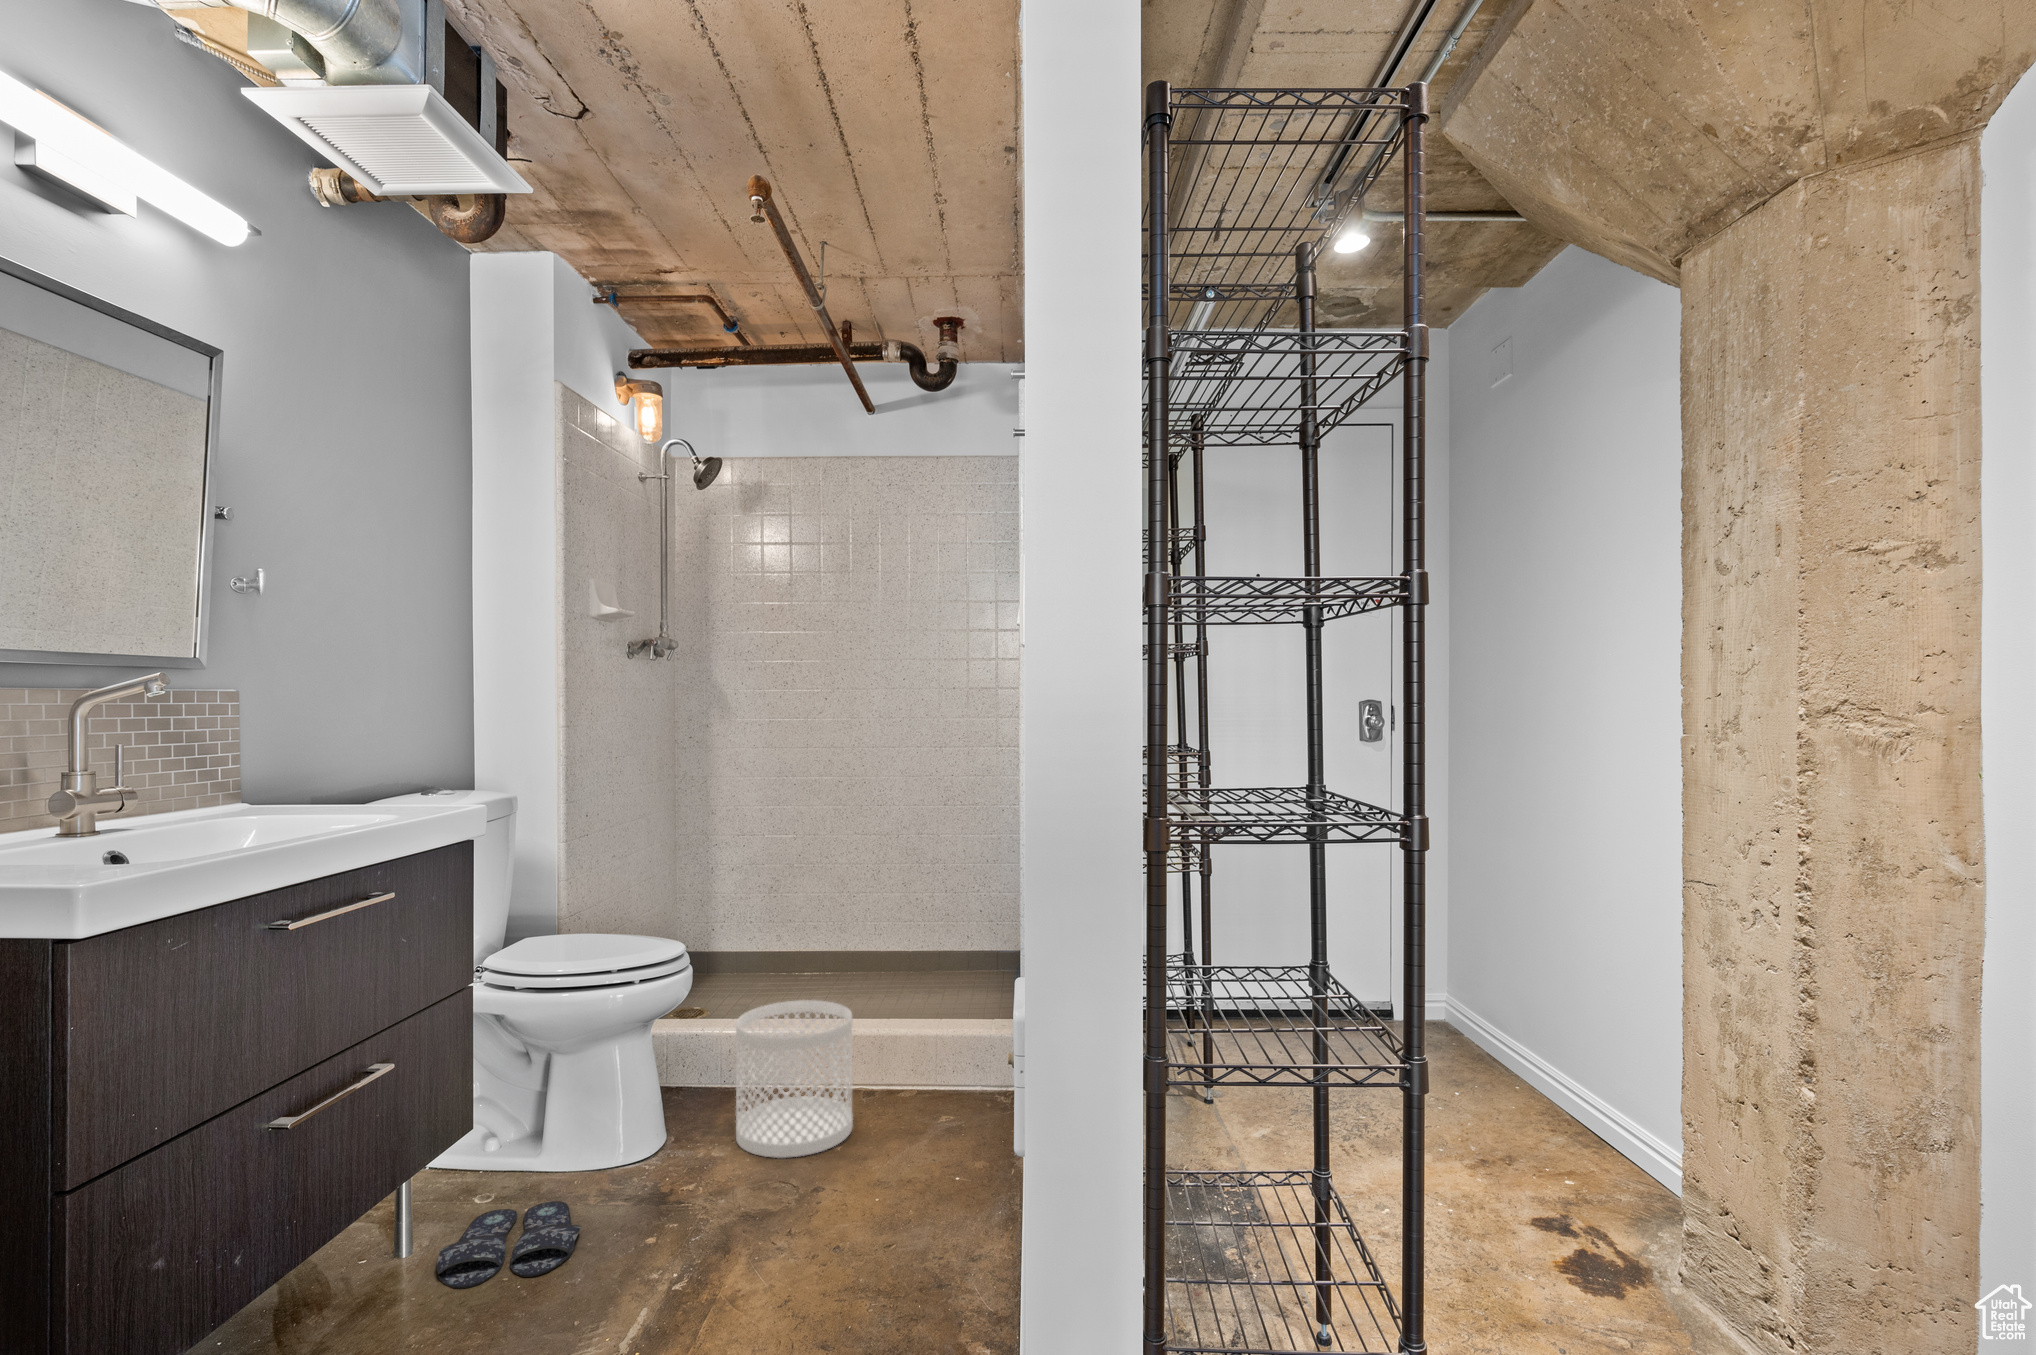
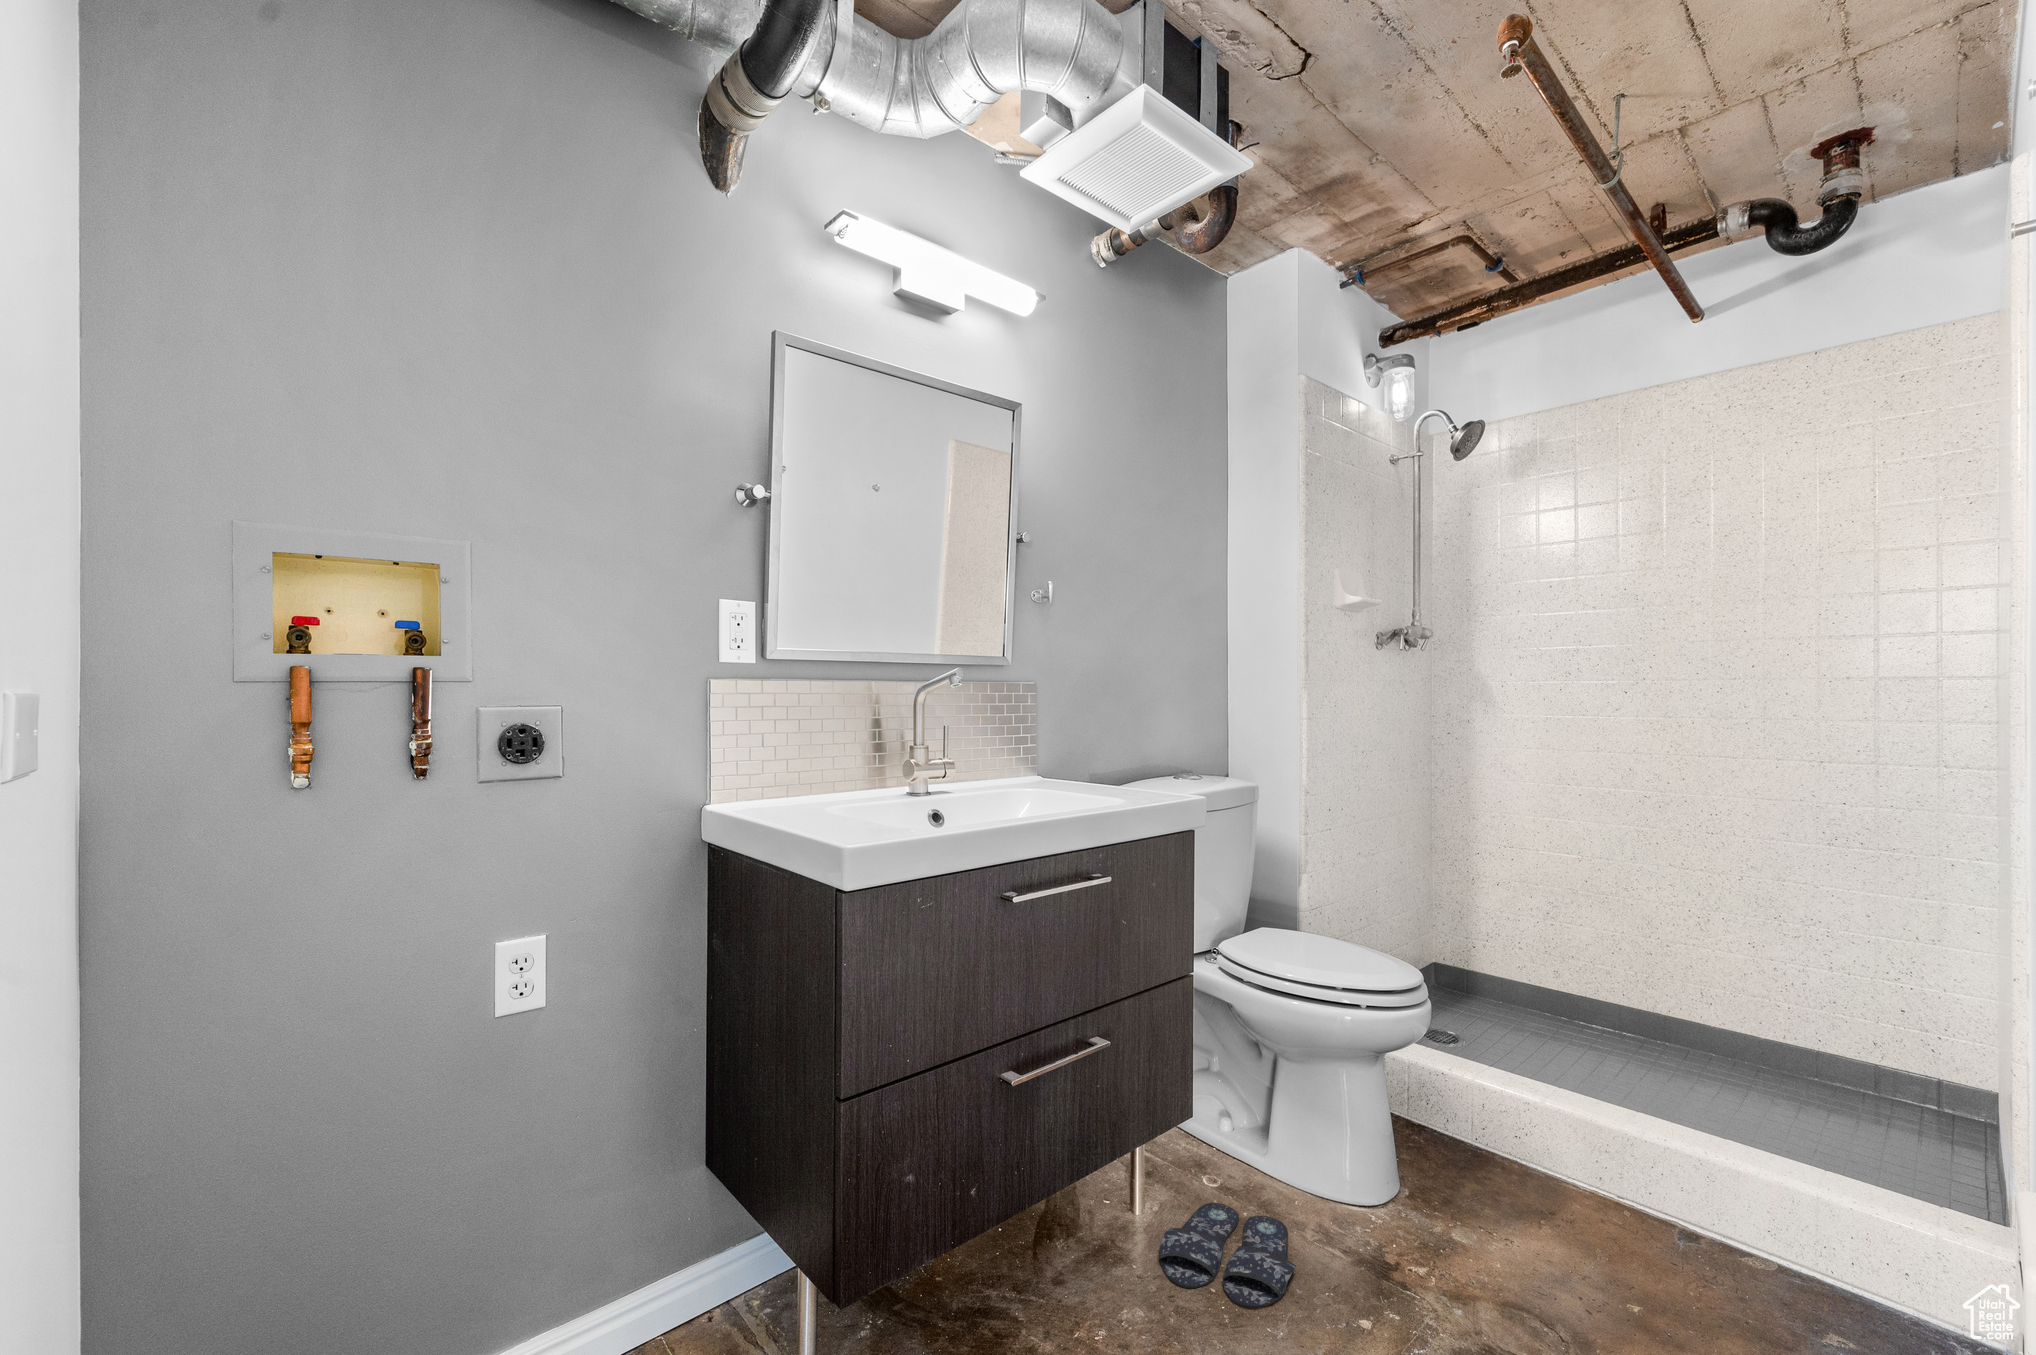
waste basket: present [736,1000,853,1158] -> none [1484,1070,1651,1290]

